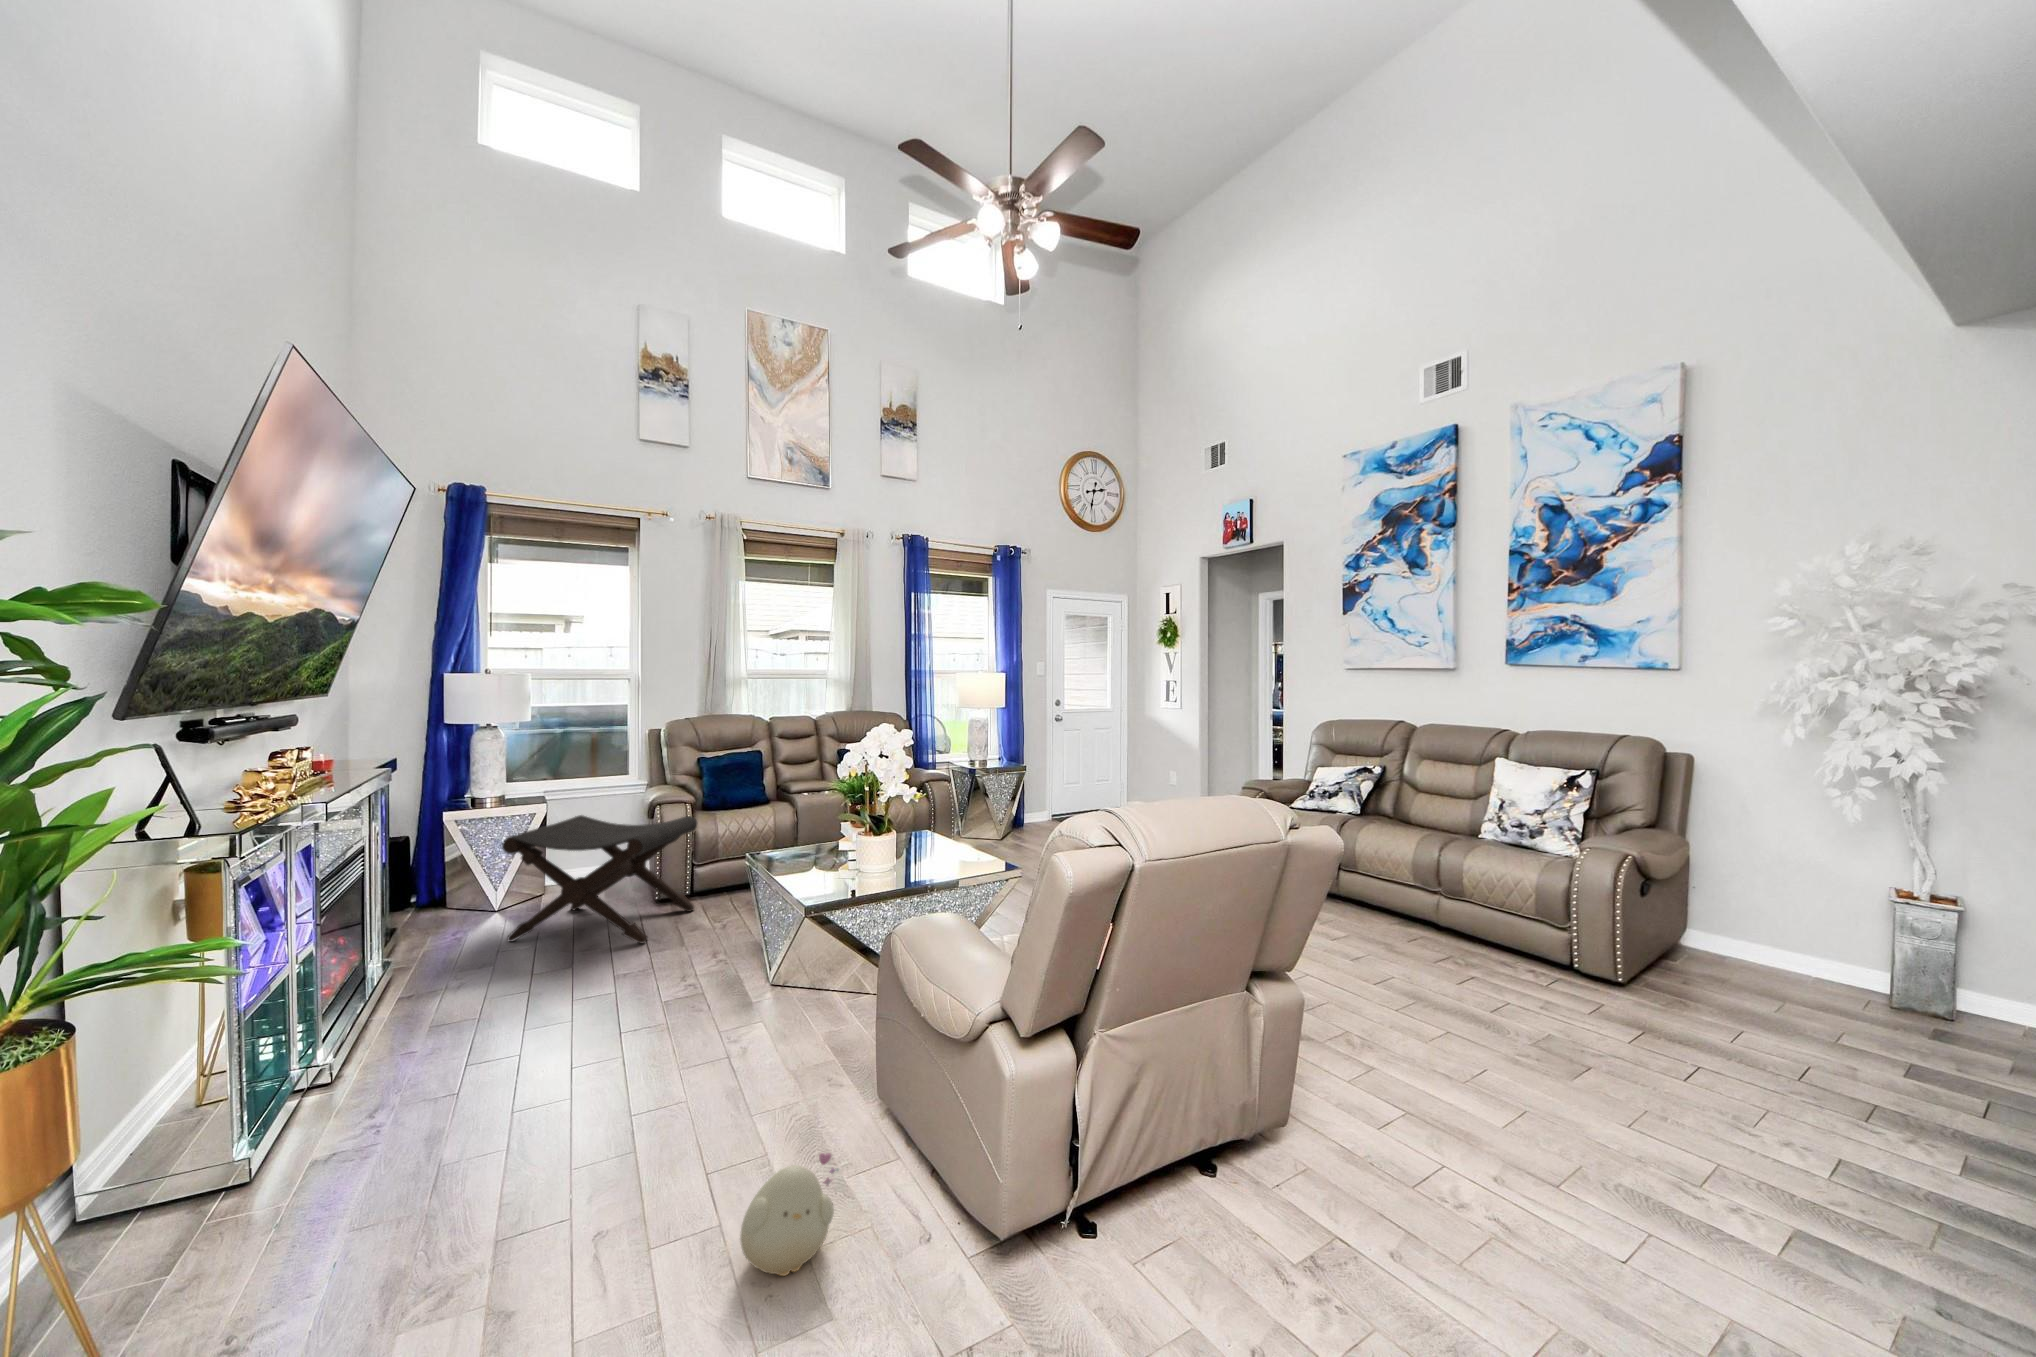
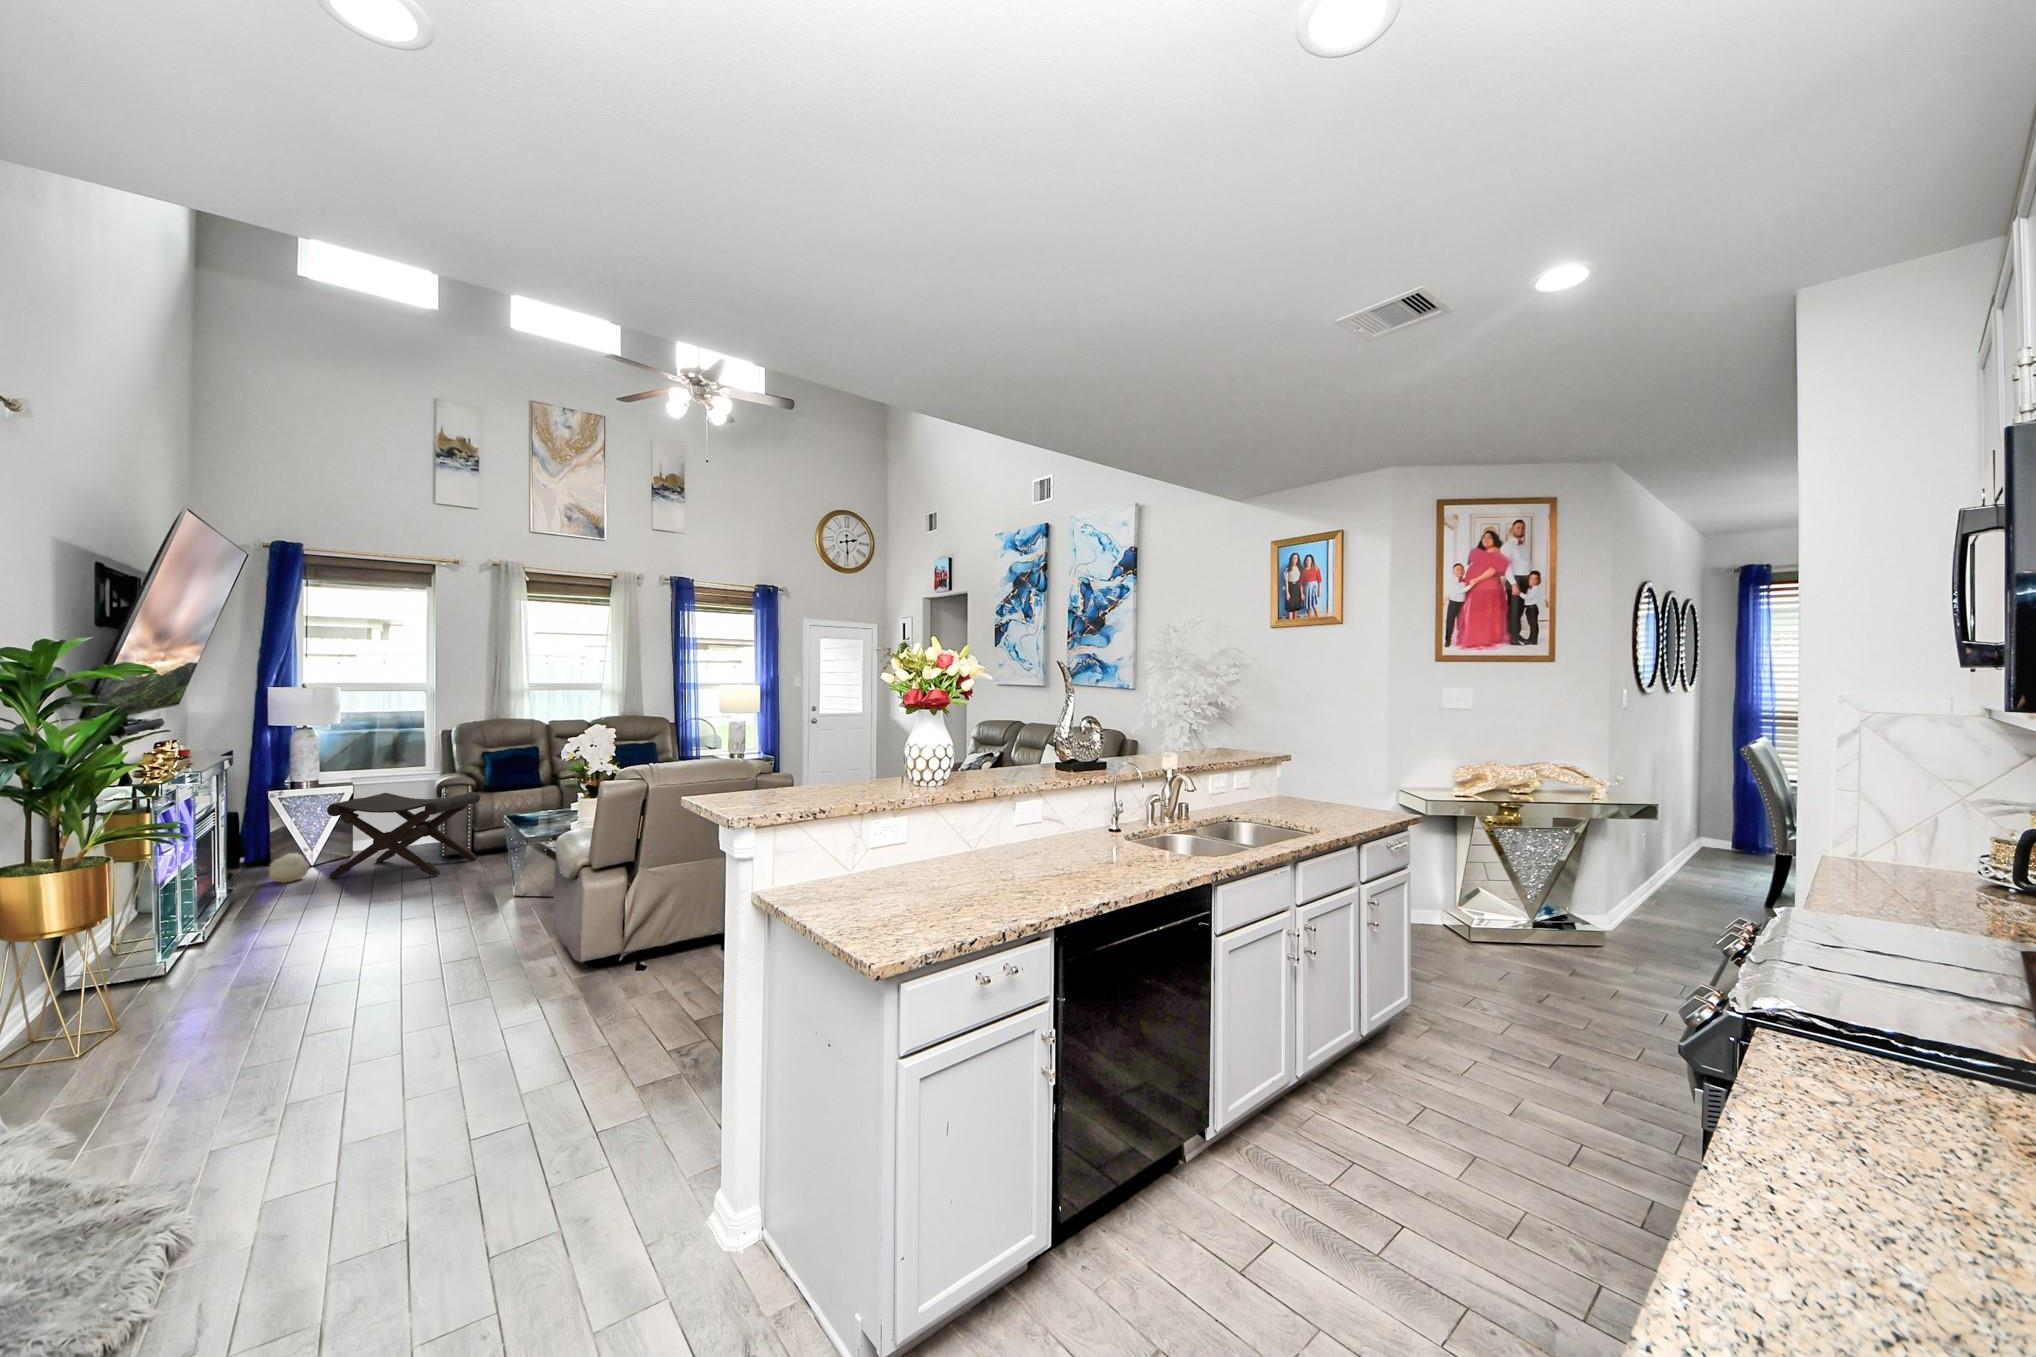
plush toy: present [740,1153,838,1276] -> present [269,848,309,883]

